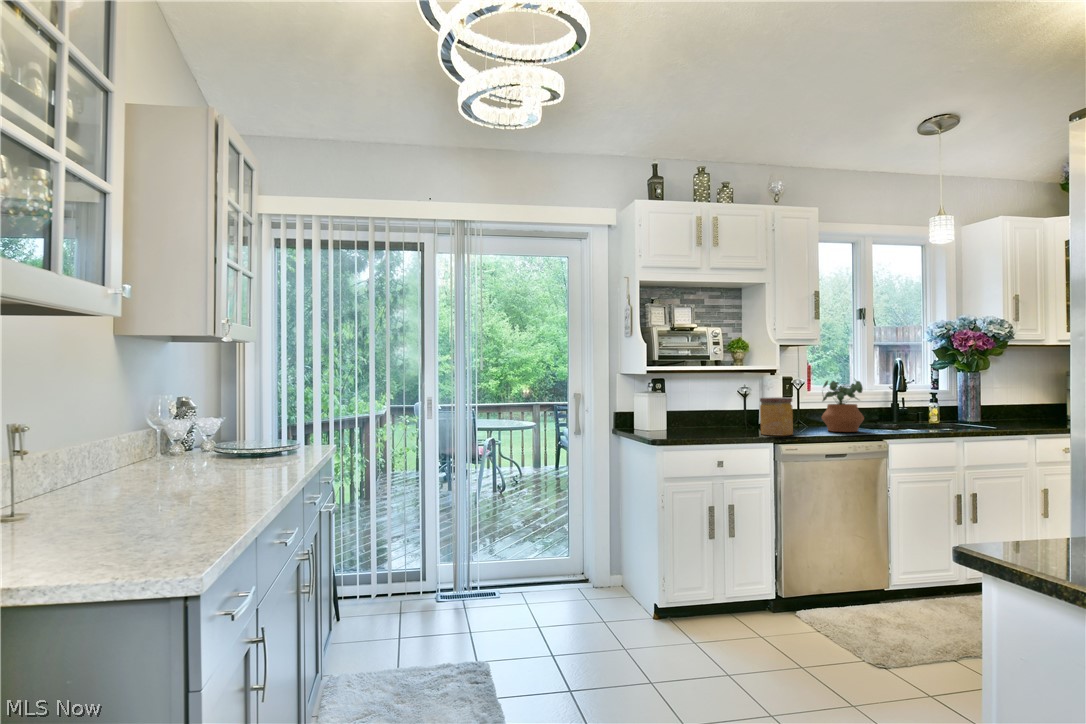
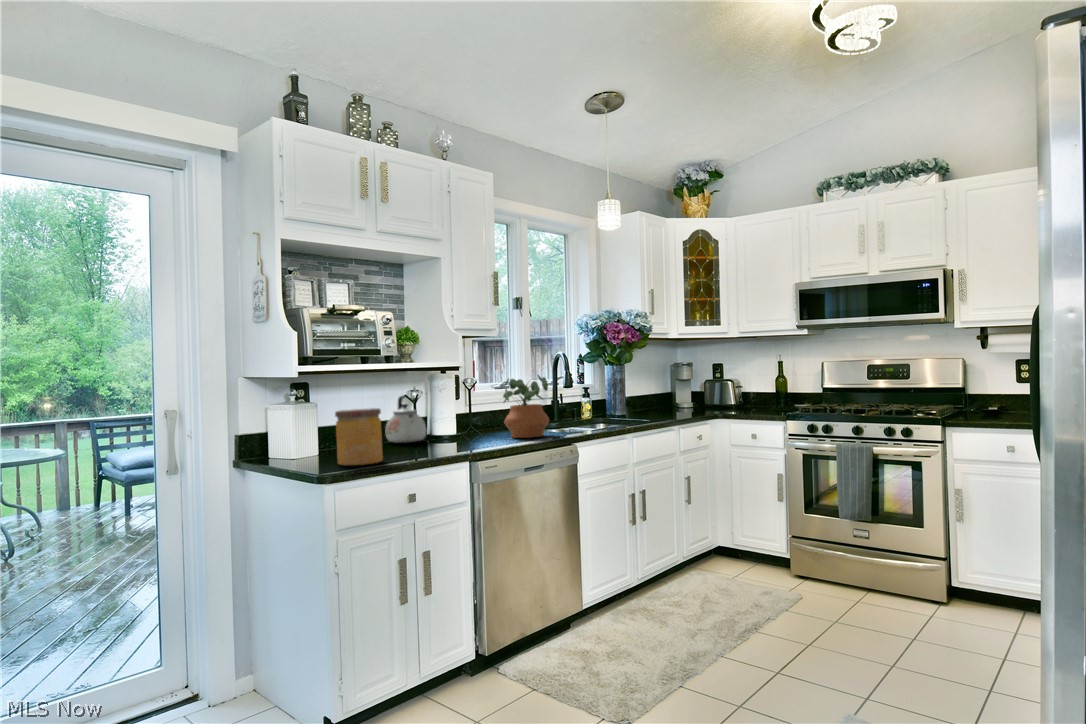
kettle: none [721,390,754,427] -> present [385,395,427,443]
jar: present [760,397,793,436] -> present [335,408,383,465]

